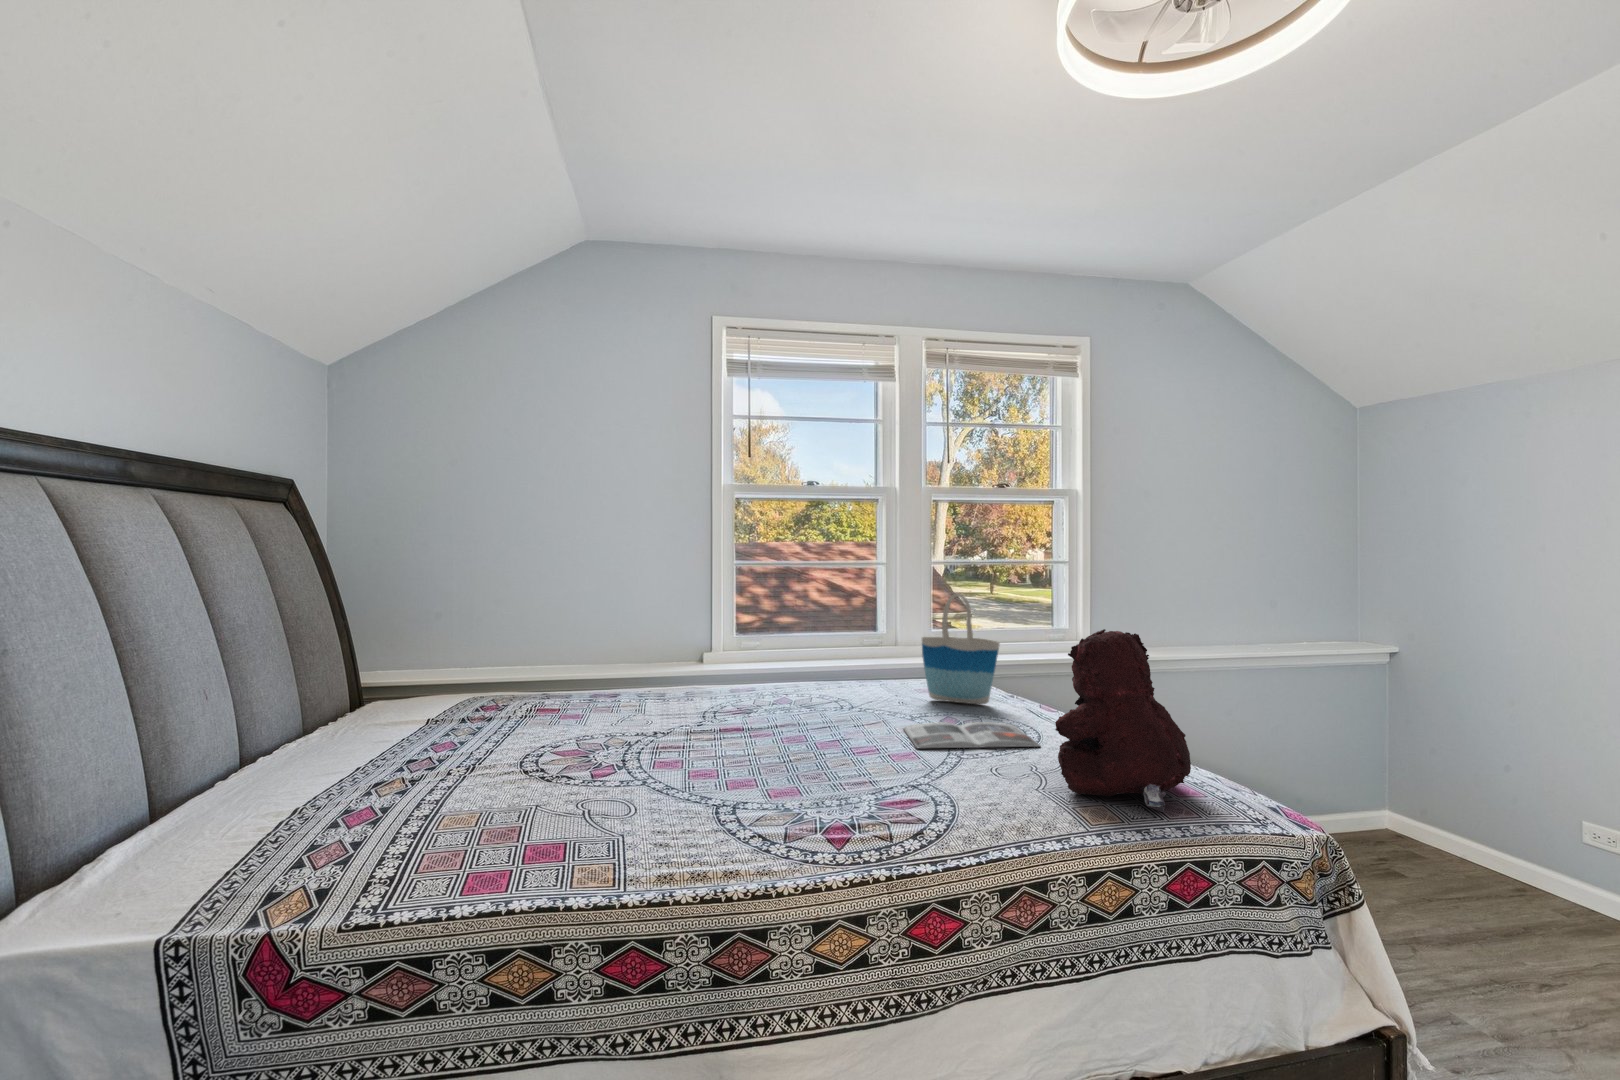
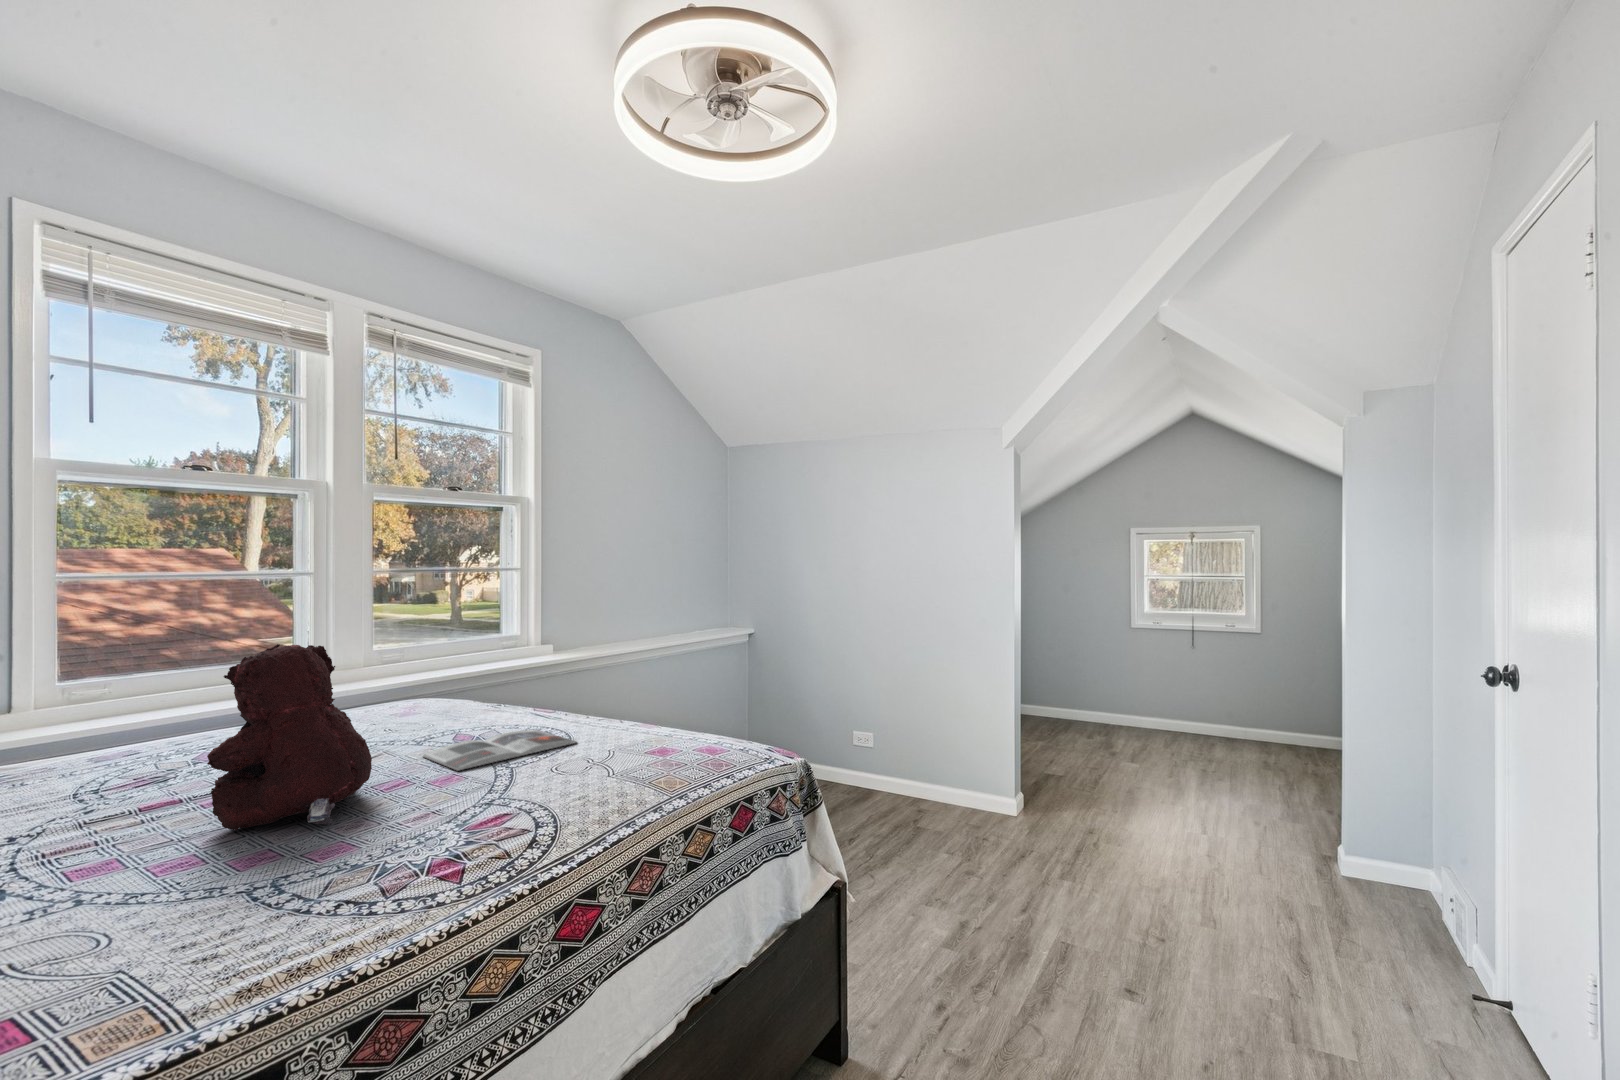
tote bag: present [922,594,1000,704] -> none [414,606,507,723]
teddy bear: present [1055,629,1191,812] -> present [207,644,372,831]

